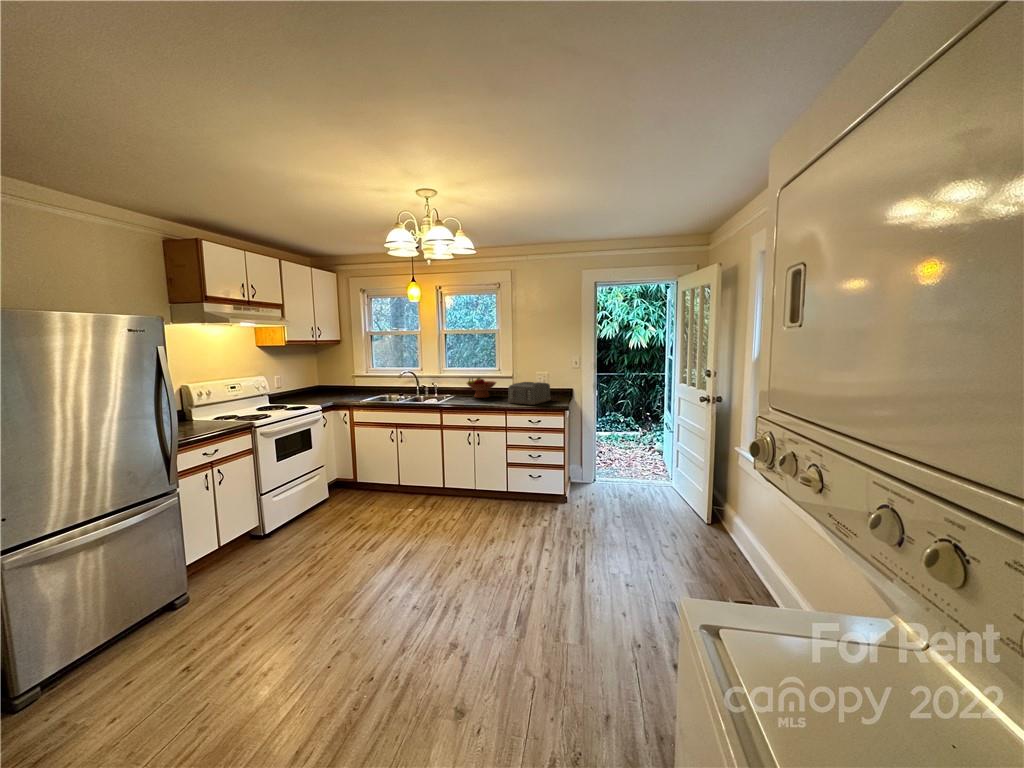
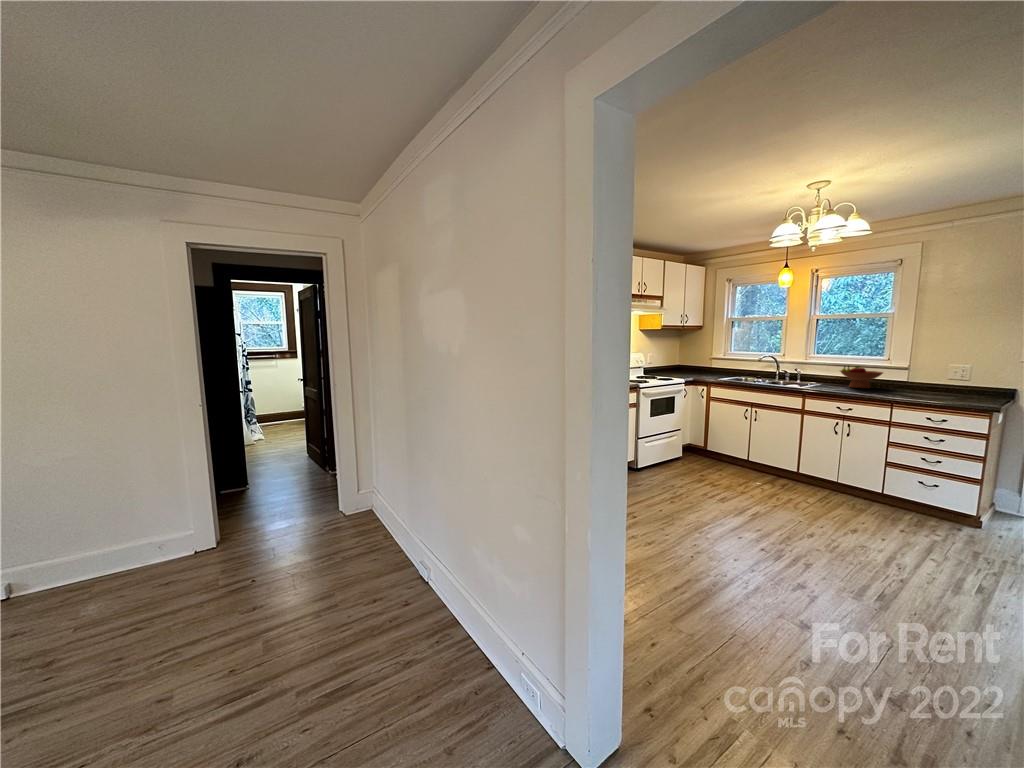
toaster: present [508,382,551,405] -> none [898,374,974,401]

